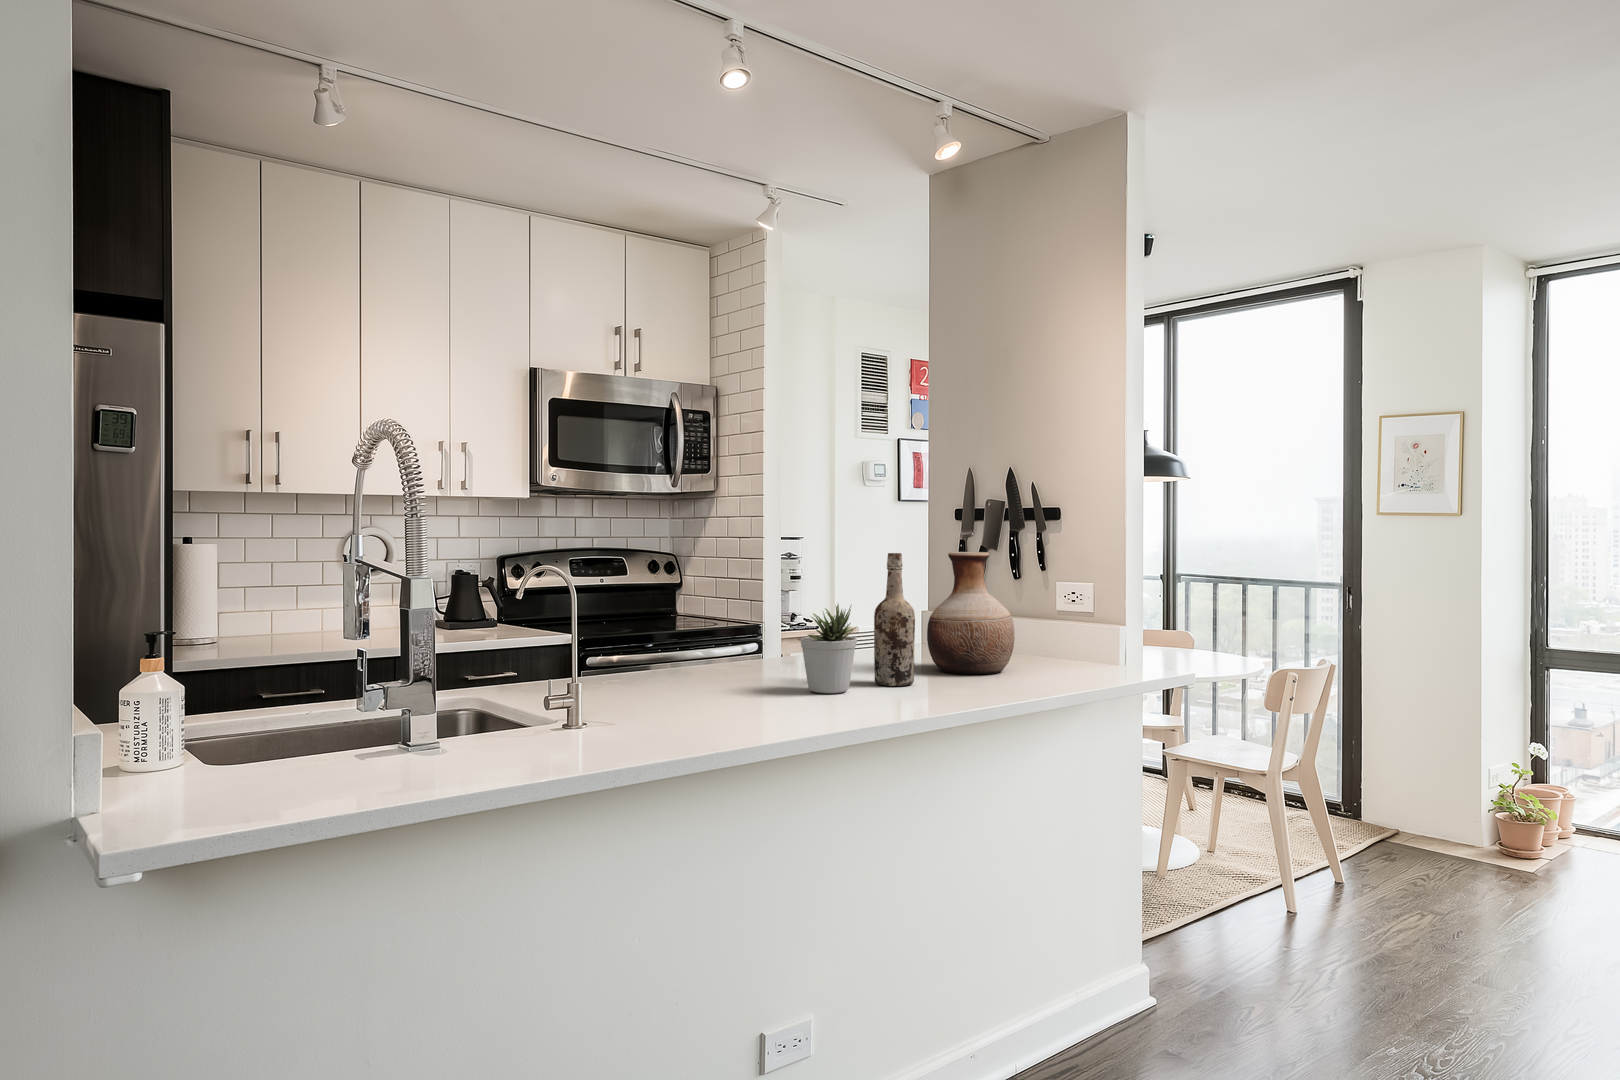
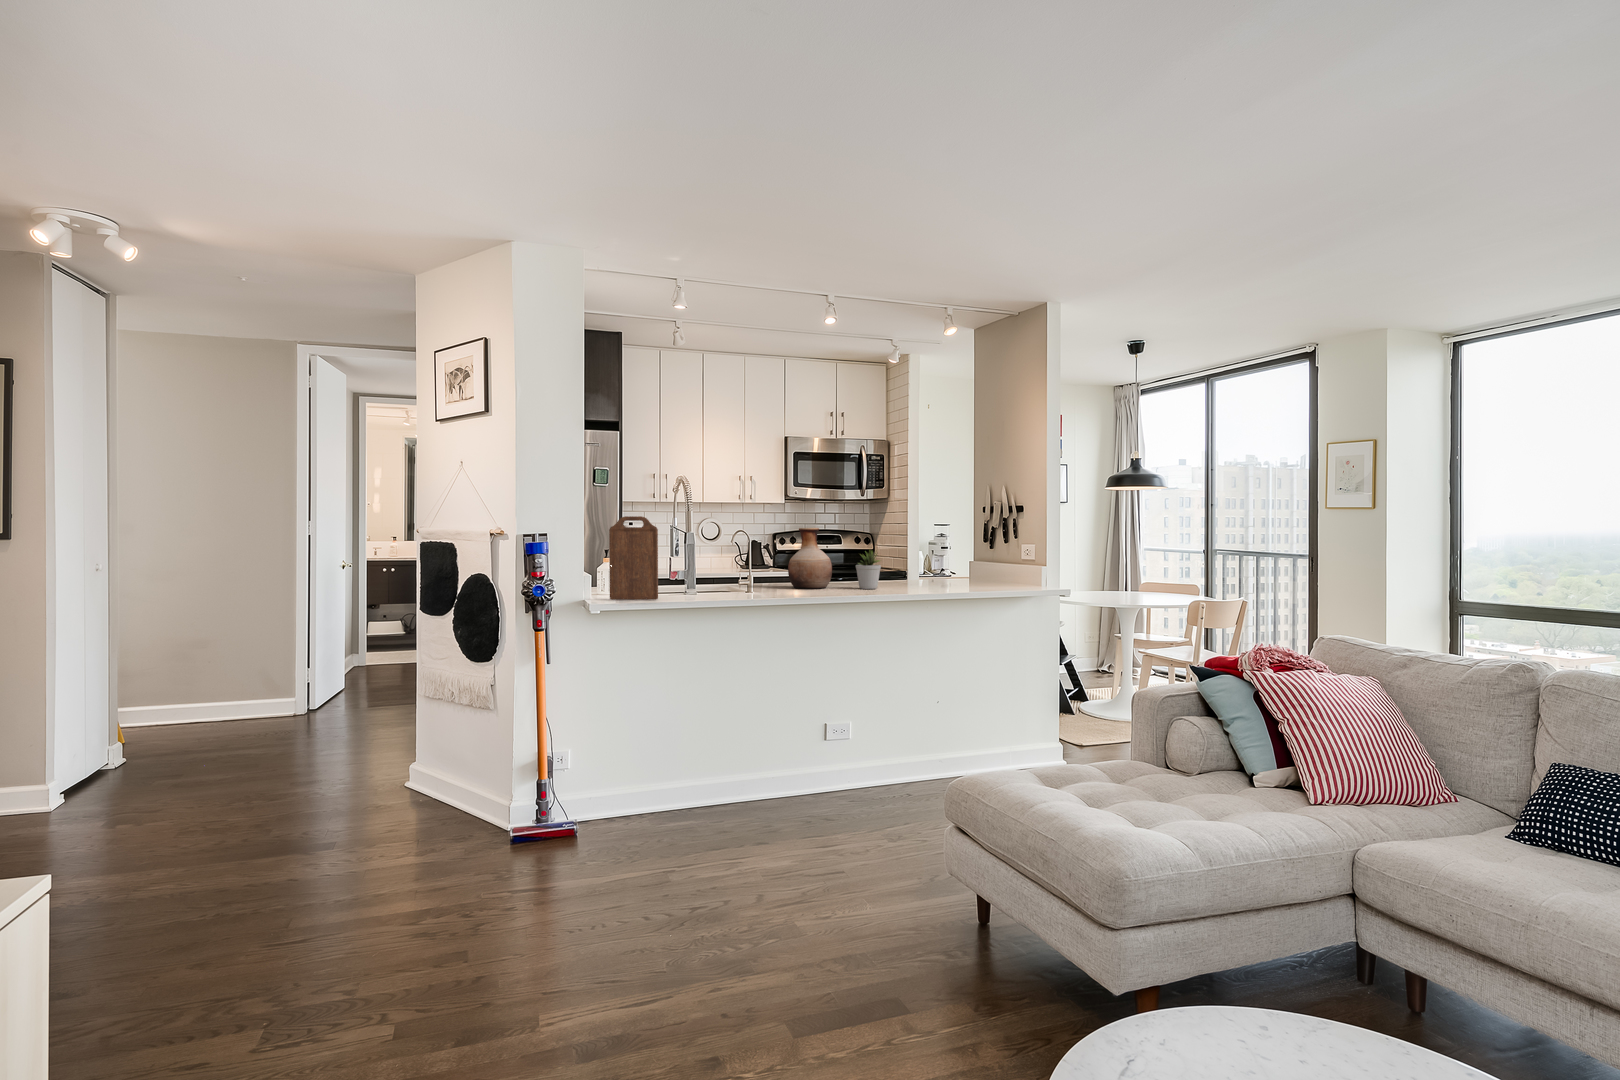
cutting board: none [190,538,365,812] -> present [609,516,658,600]
vase: present [927,552,1015,674] -> present [788,528,832,589]
wine bottle: present [874,553,915,686] -> none [895,527,914,588]

